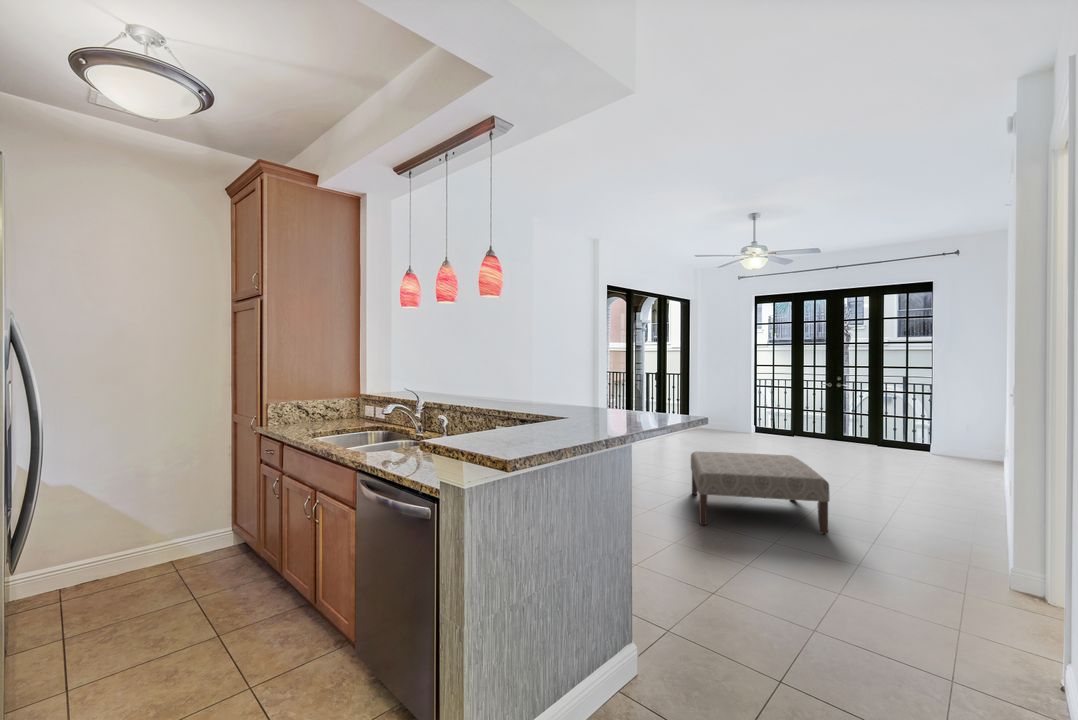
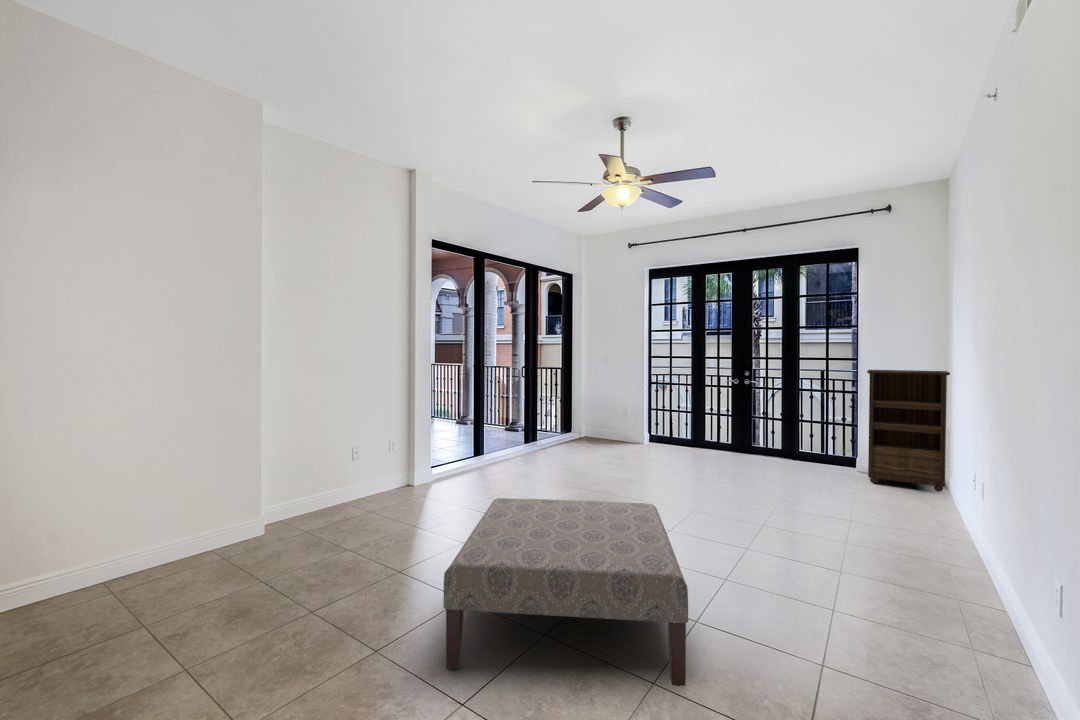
bookshelf: none [939,376,1005,467] -> present [867,370,950,492]

